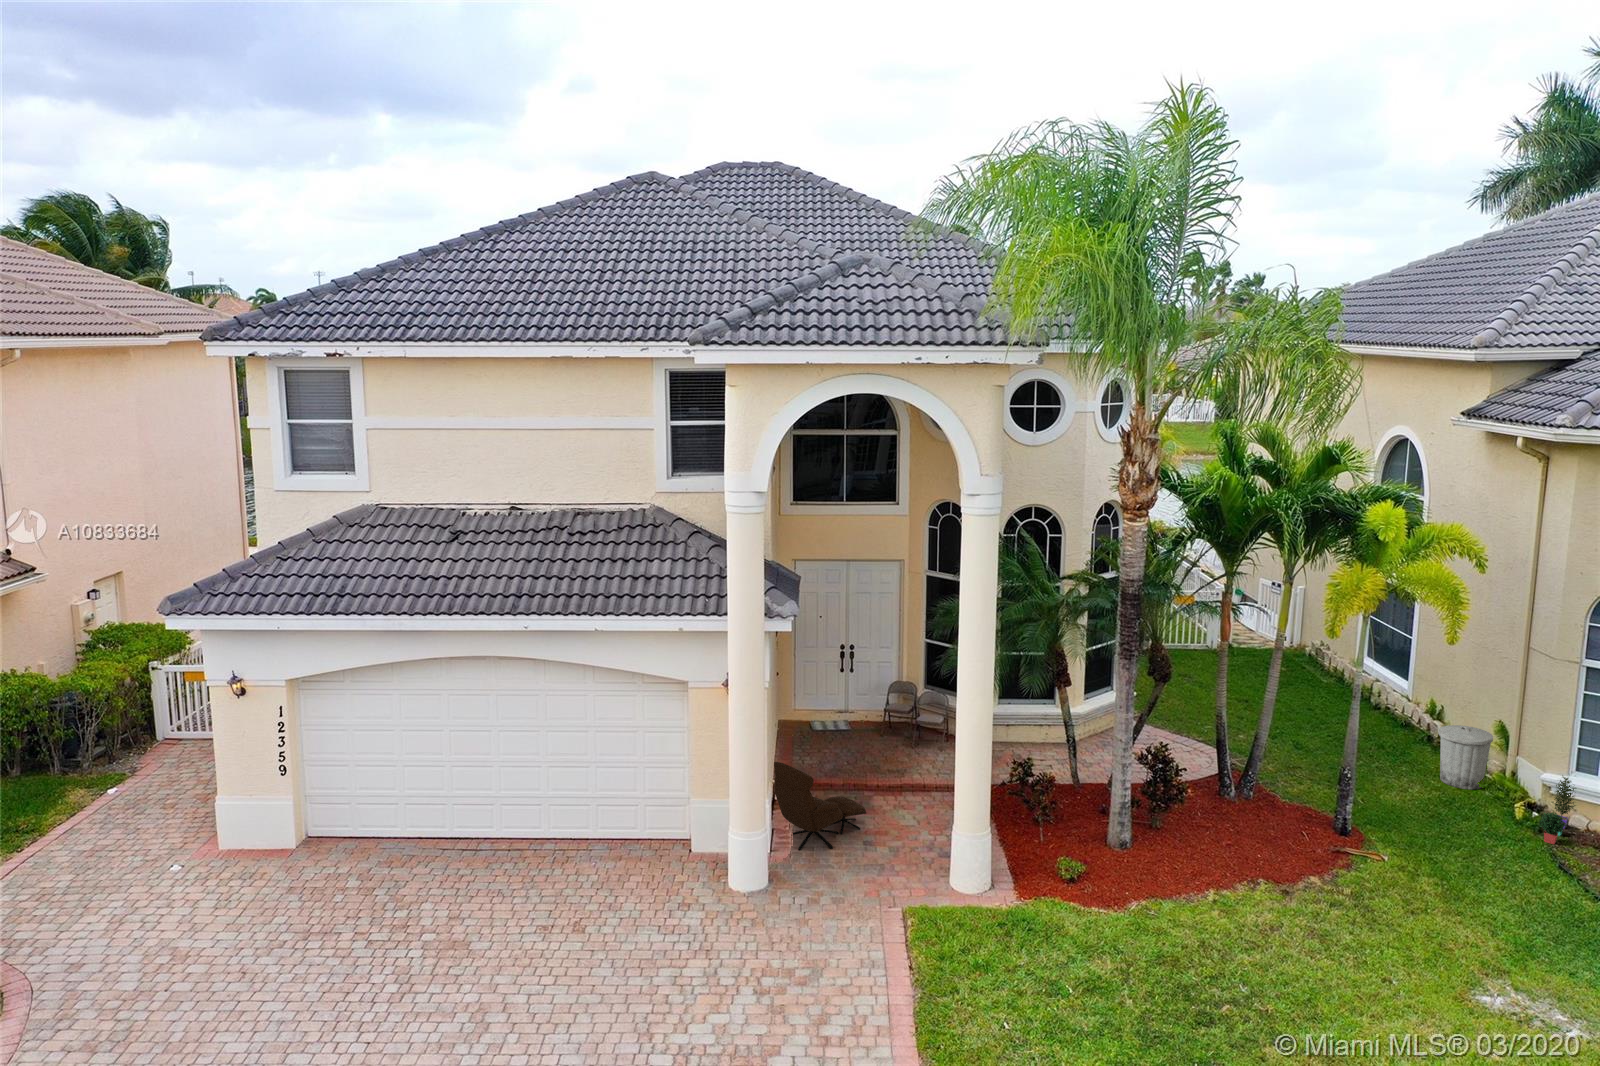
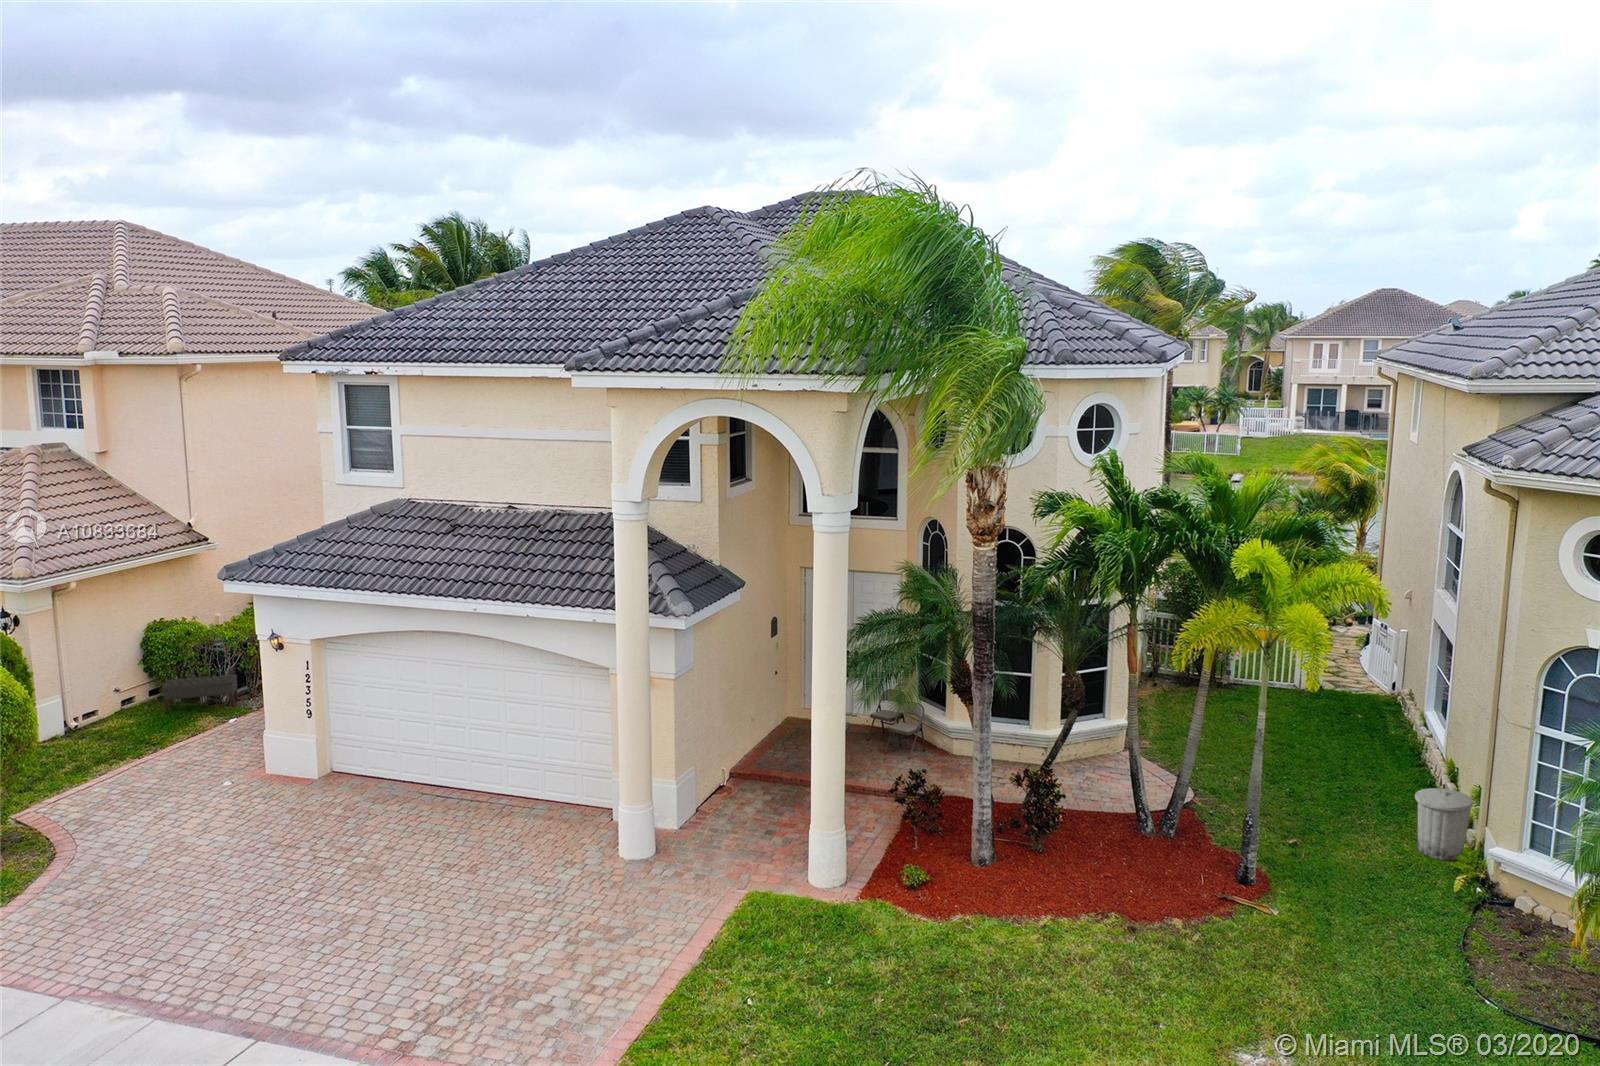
bench: none [23,729,125,787] -> present [162,674,238,713]
lounge chair: present [774,762,866,851] -> none [681,747,772,831]
potted plant: present [1540,775,1576,844] -> none [1456,849,1519,921]

